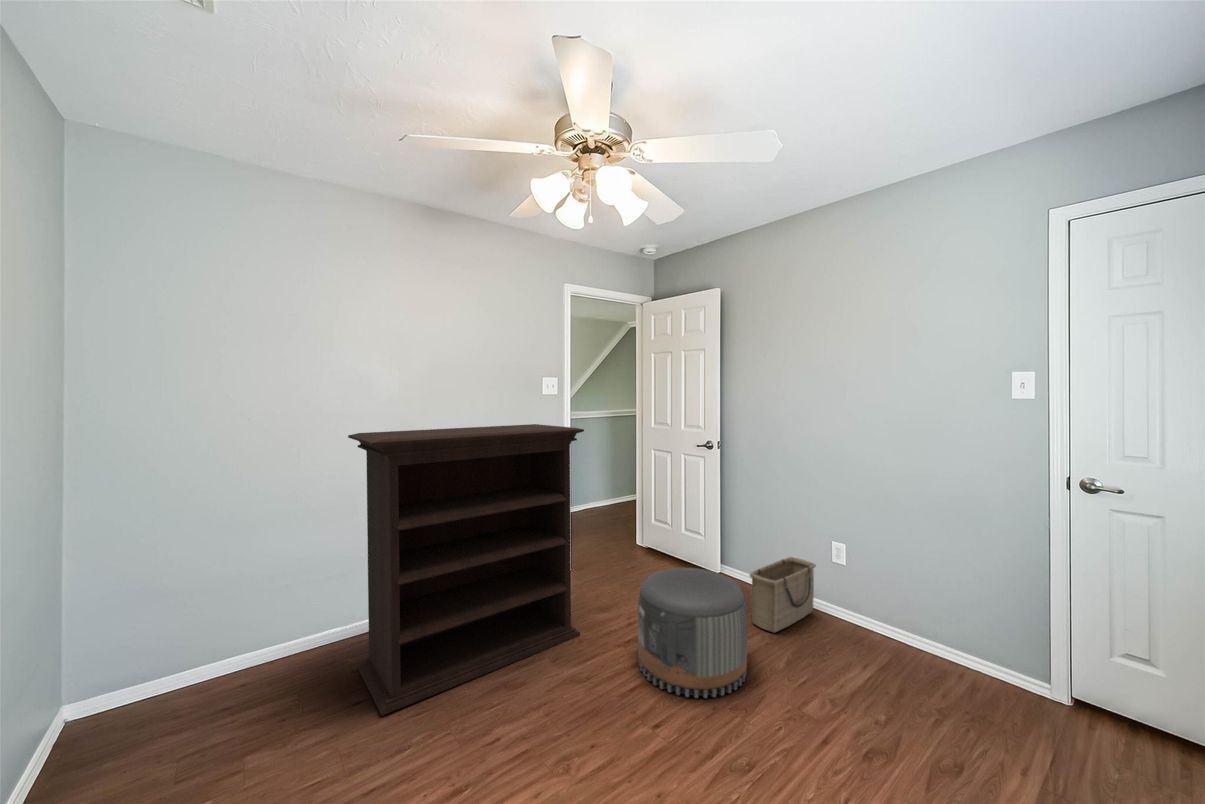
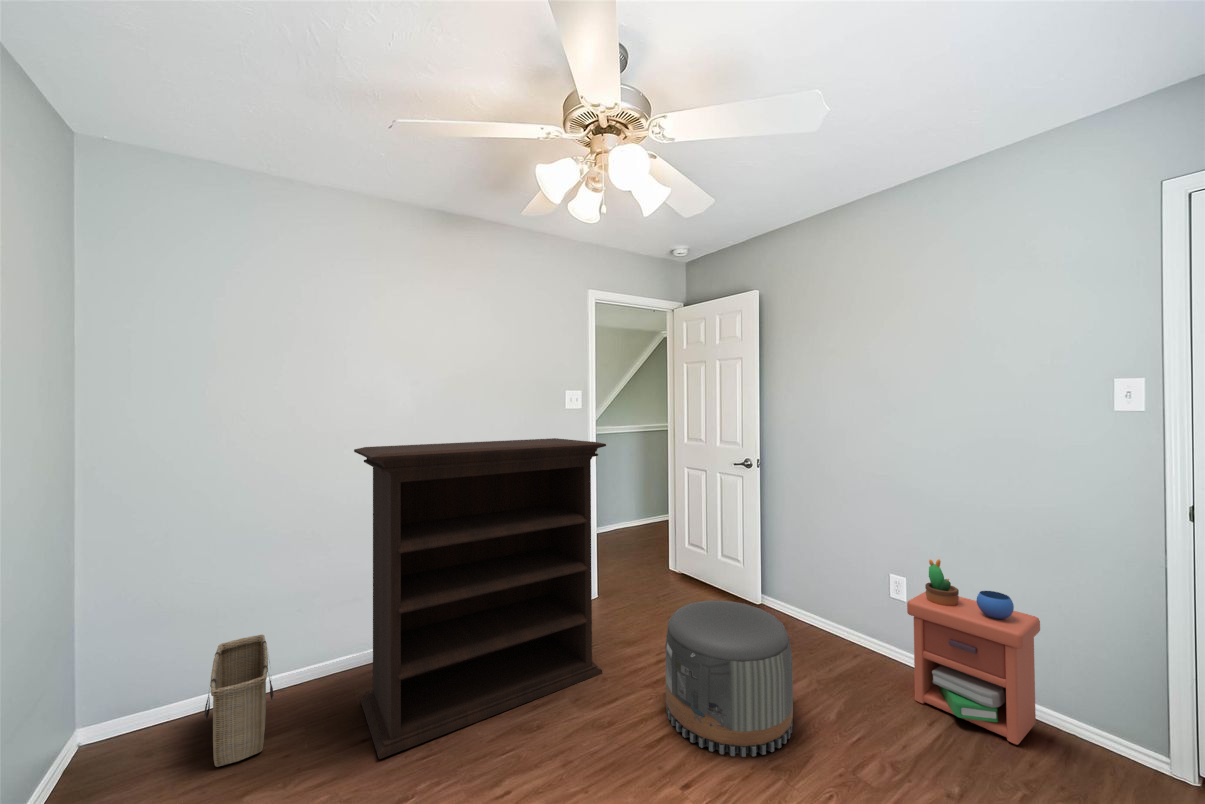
nightstand: none [844,527,950,678] -> present [907,559,1040,745]
basket: present [750,557,816,632] -> present [204,635,274,767]

